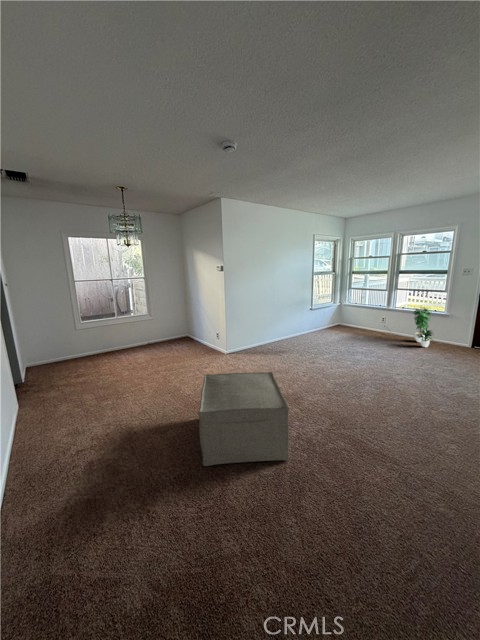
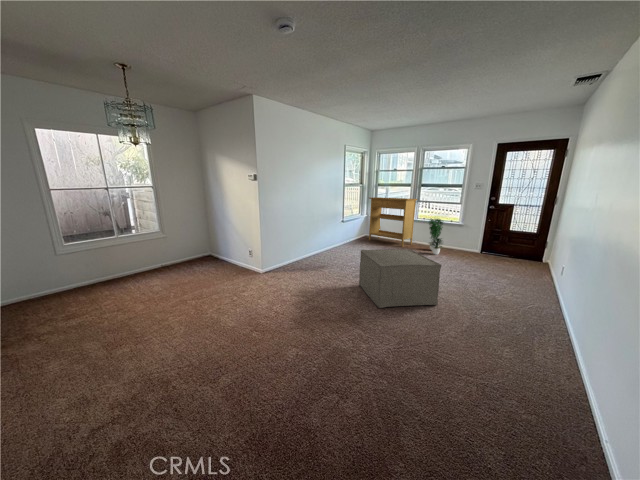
console table: none [342,285,399,338] -> present [369,197,417,247]
ottoman: present [198,372,289,466] -> present [359,249,441,308]

